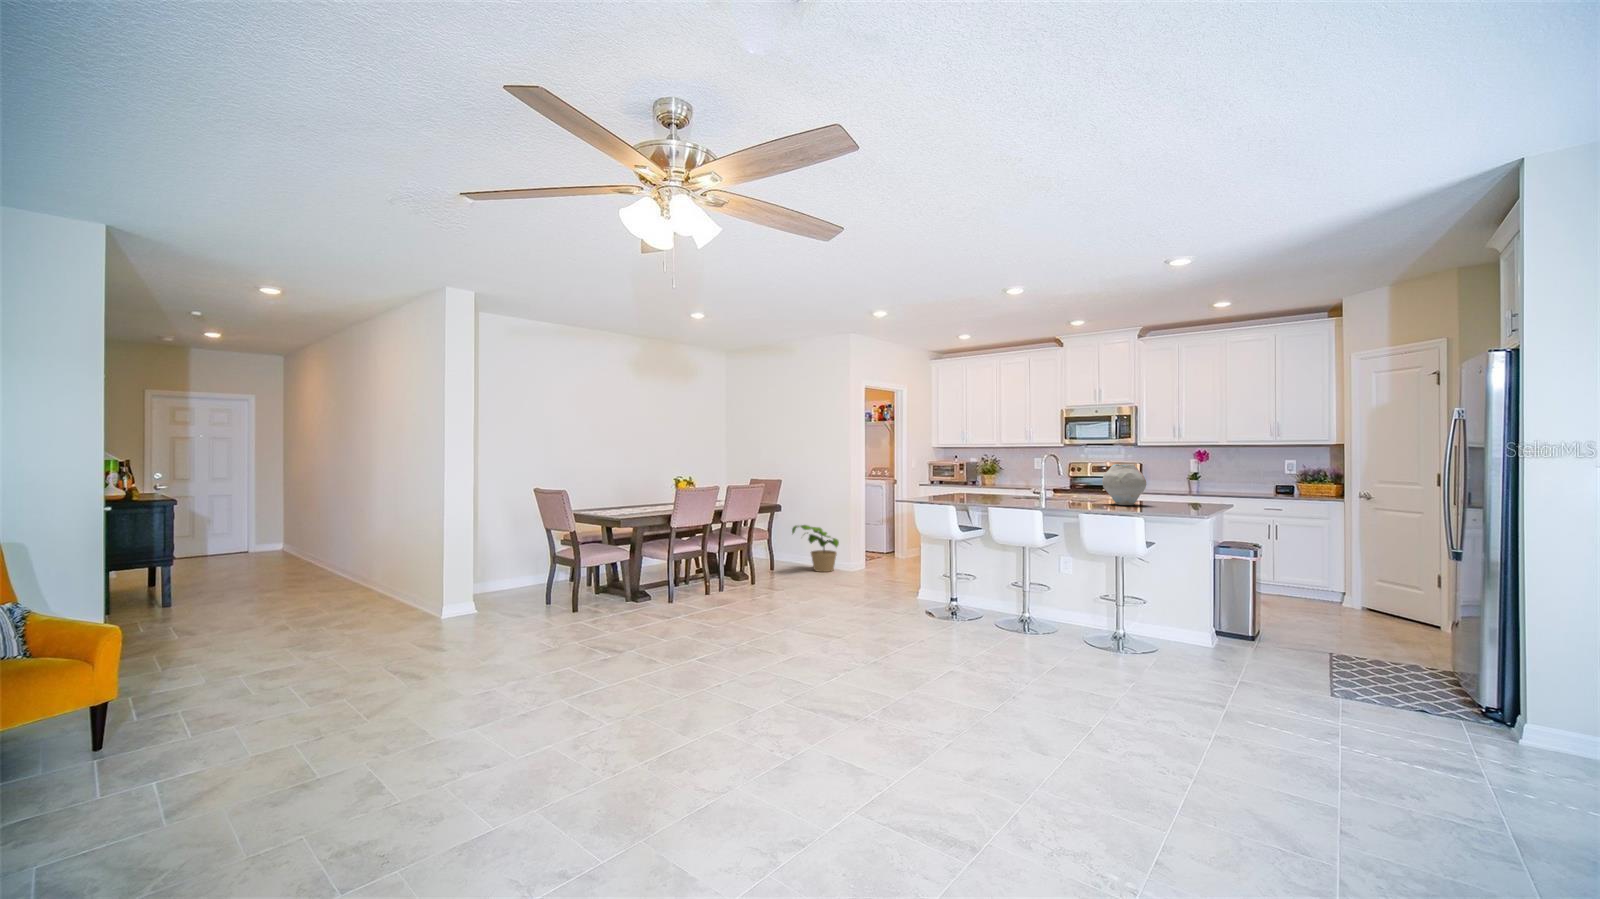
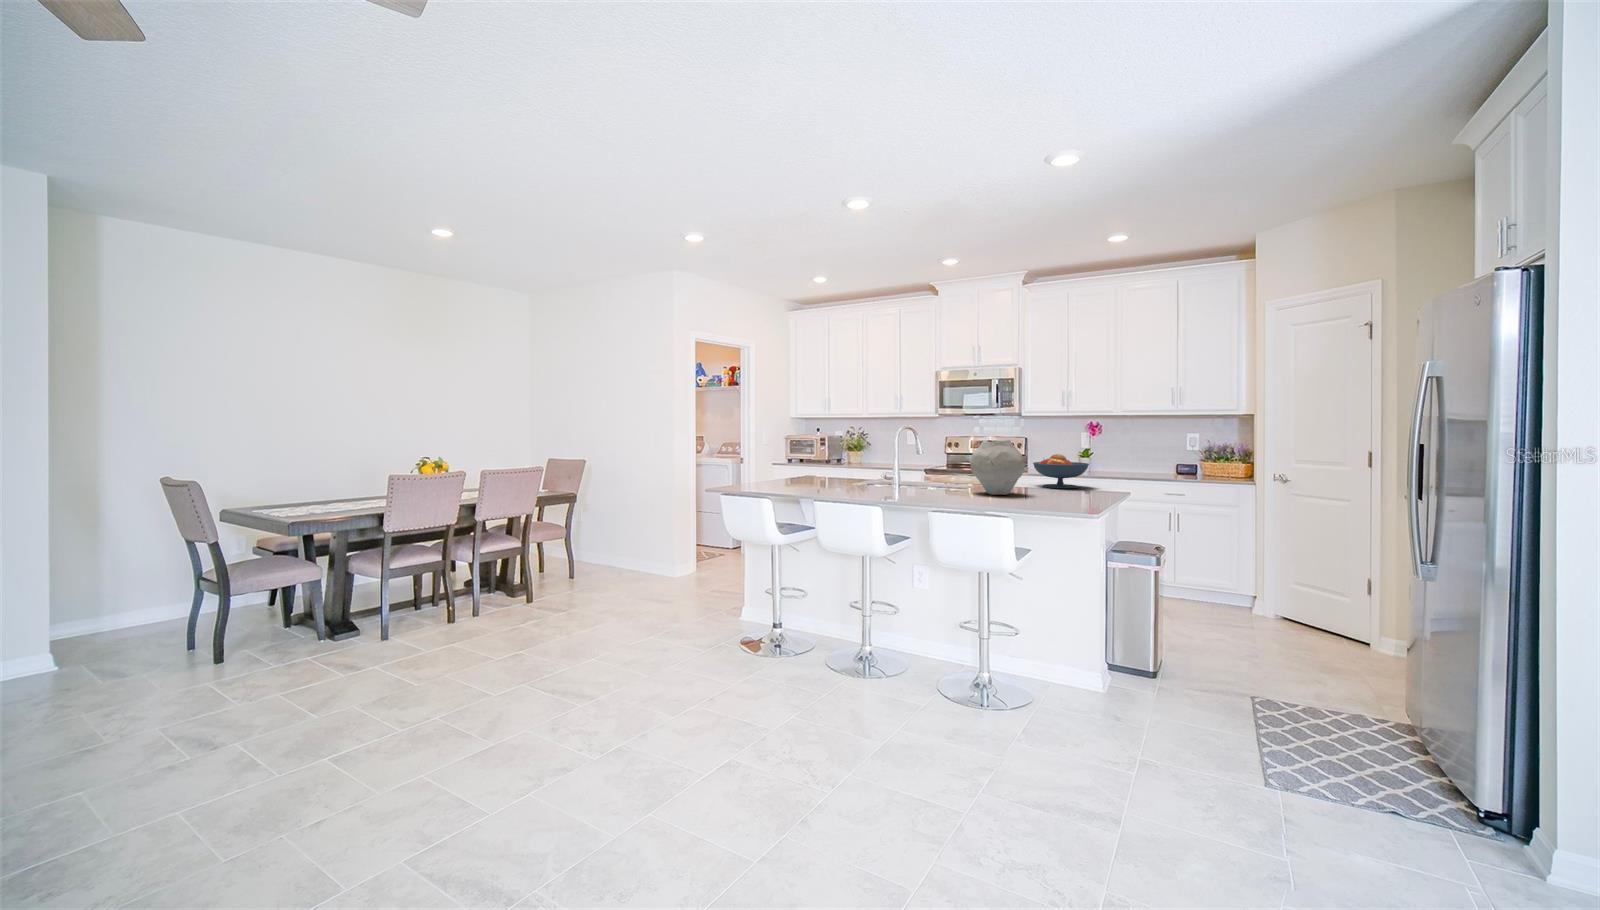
fruit bowl: none [1151,476,1198,502] -> present [1033,454,1089,488]
potted plant: present [792,525,839,572] -> none [595,518,661,578]

